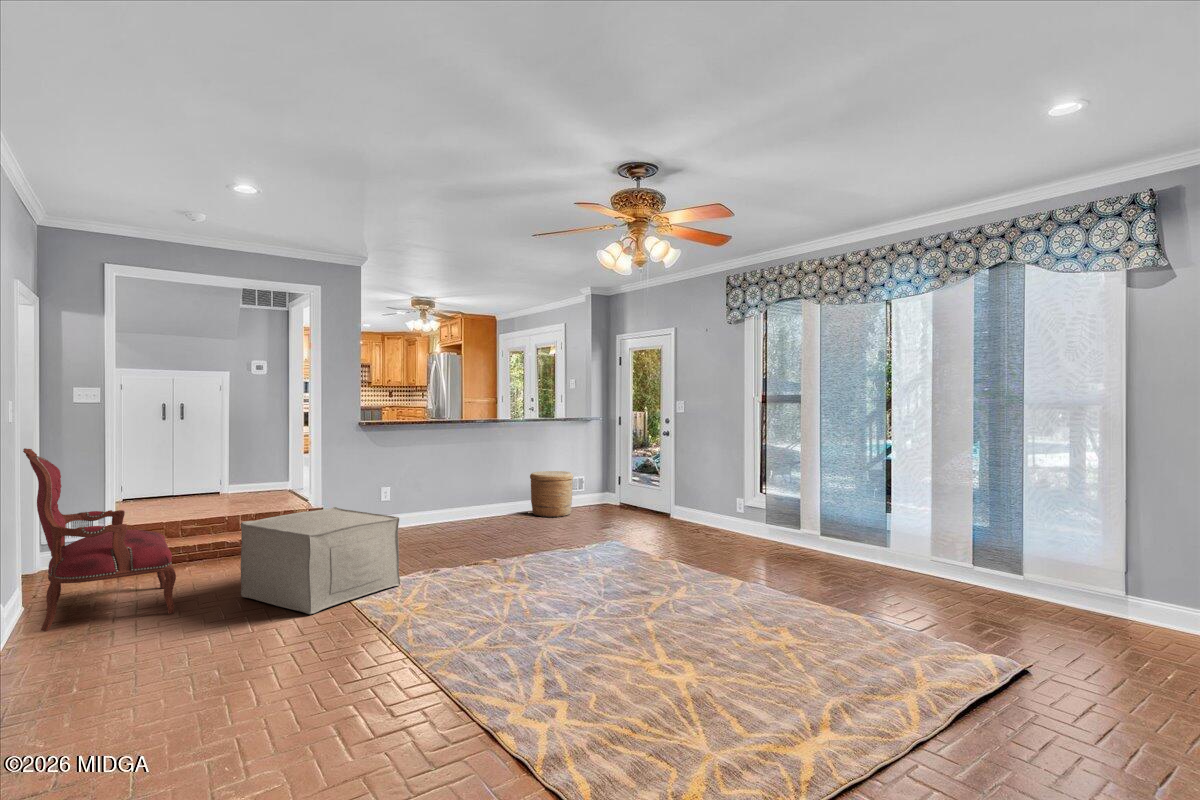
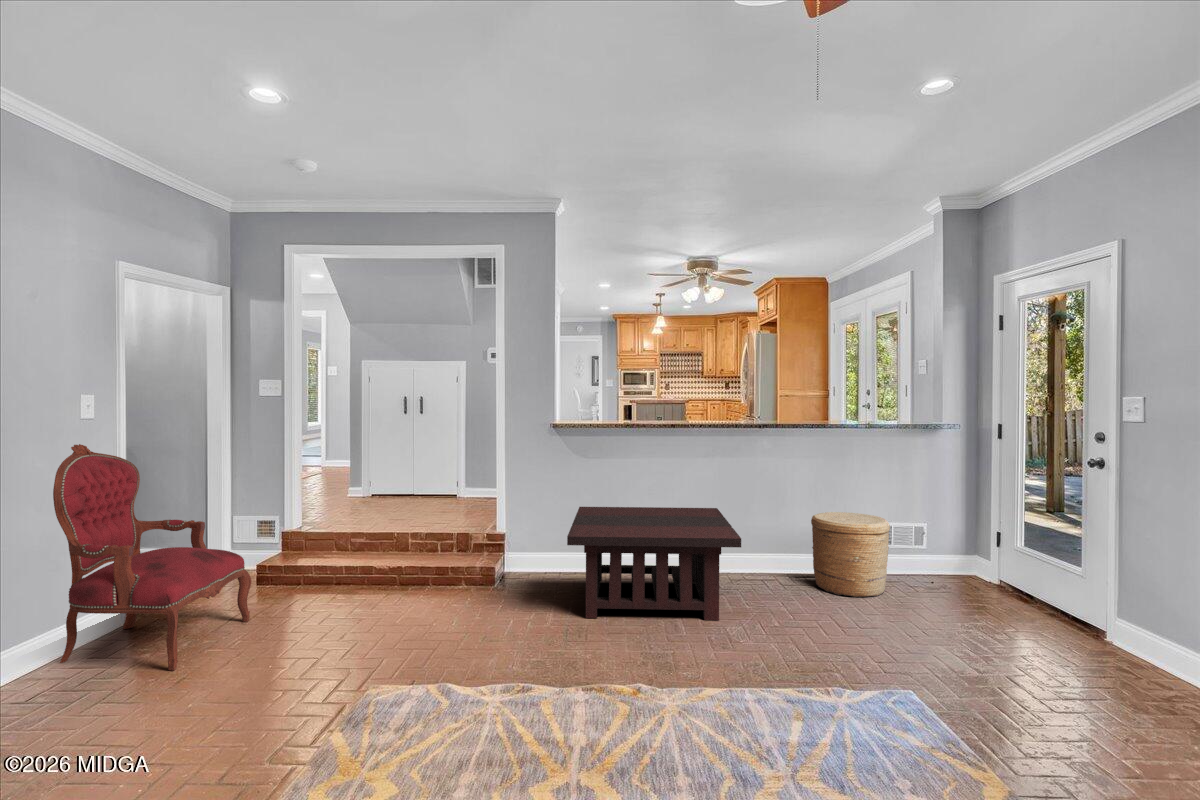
coffee table: none [384,475,517,546] -> present [567,507,741,620]
ottoman: present [241,507,400,614] -> none [247,548,440,731]

